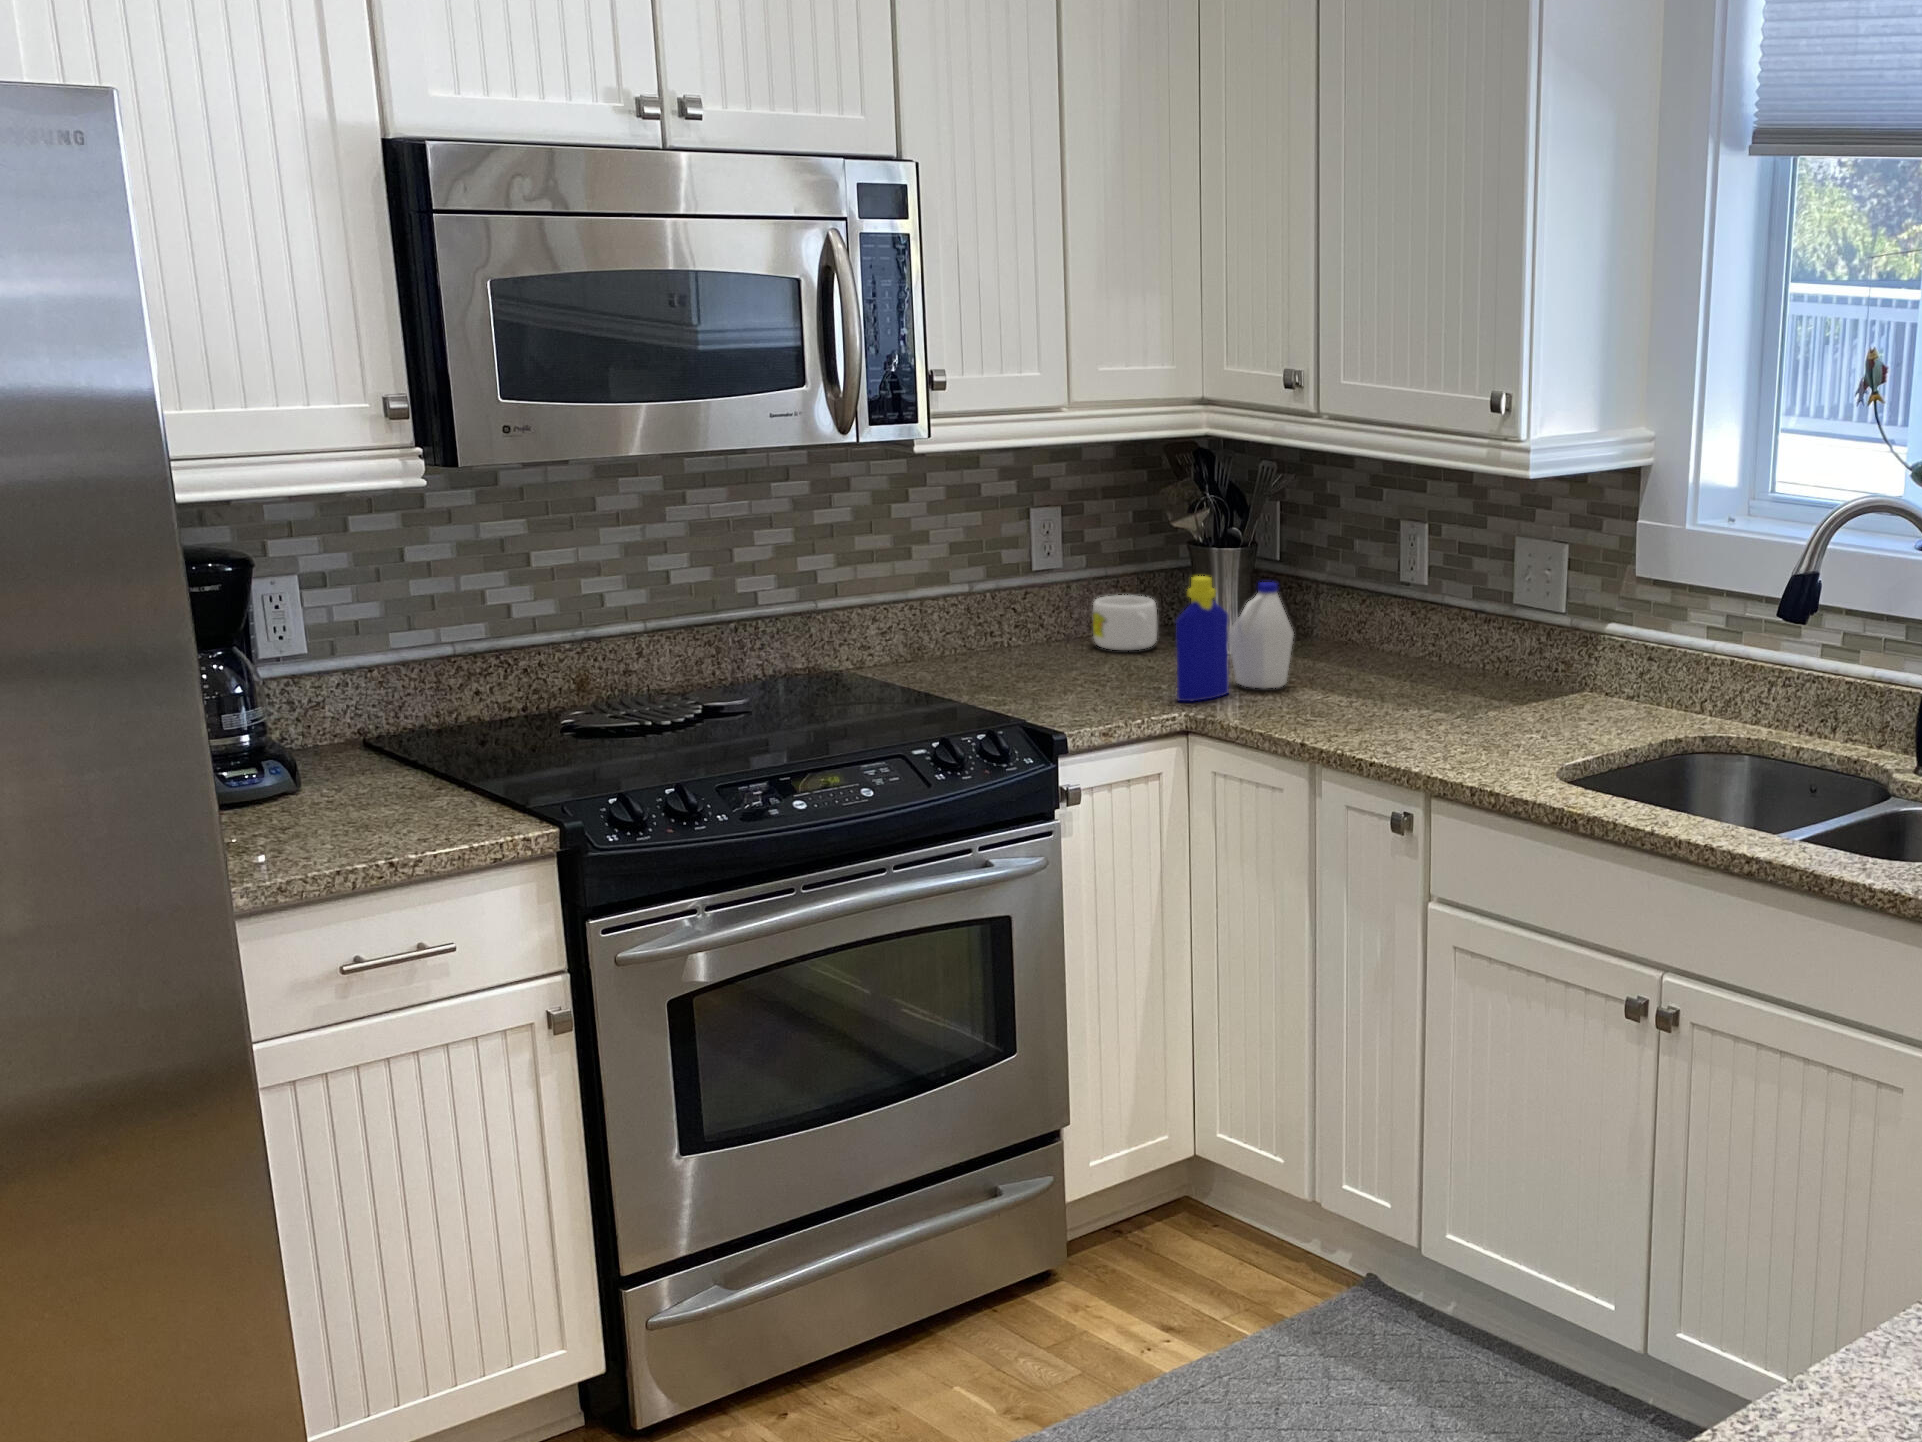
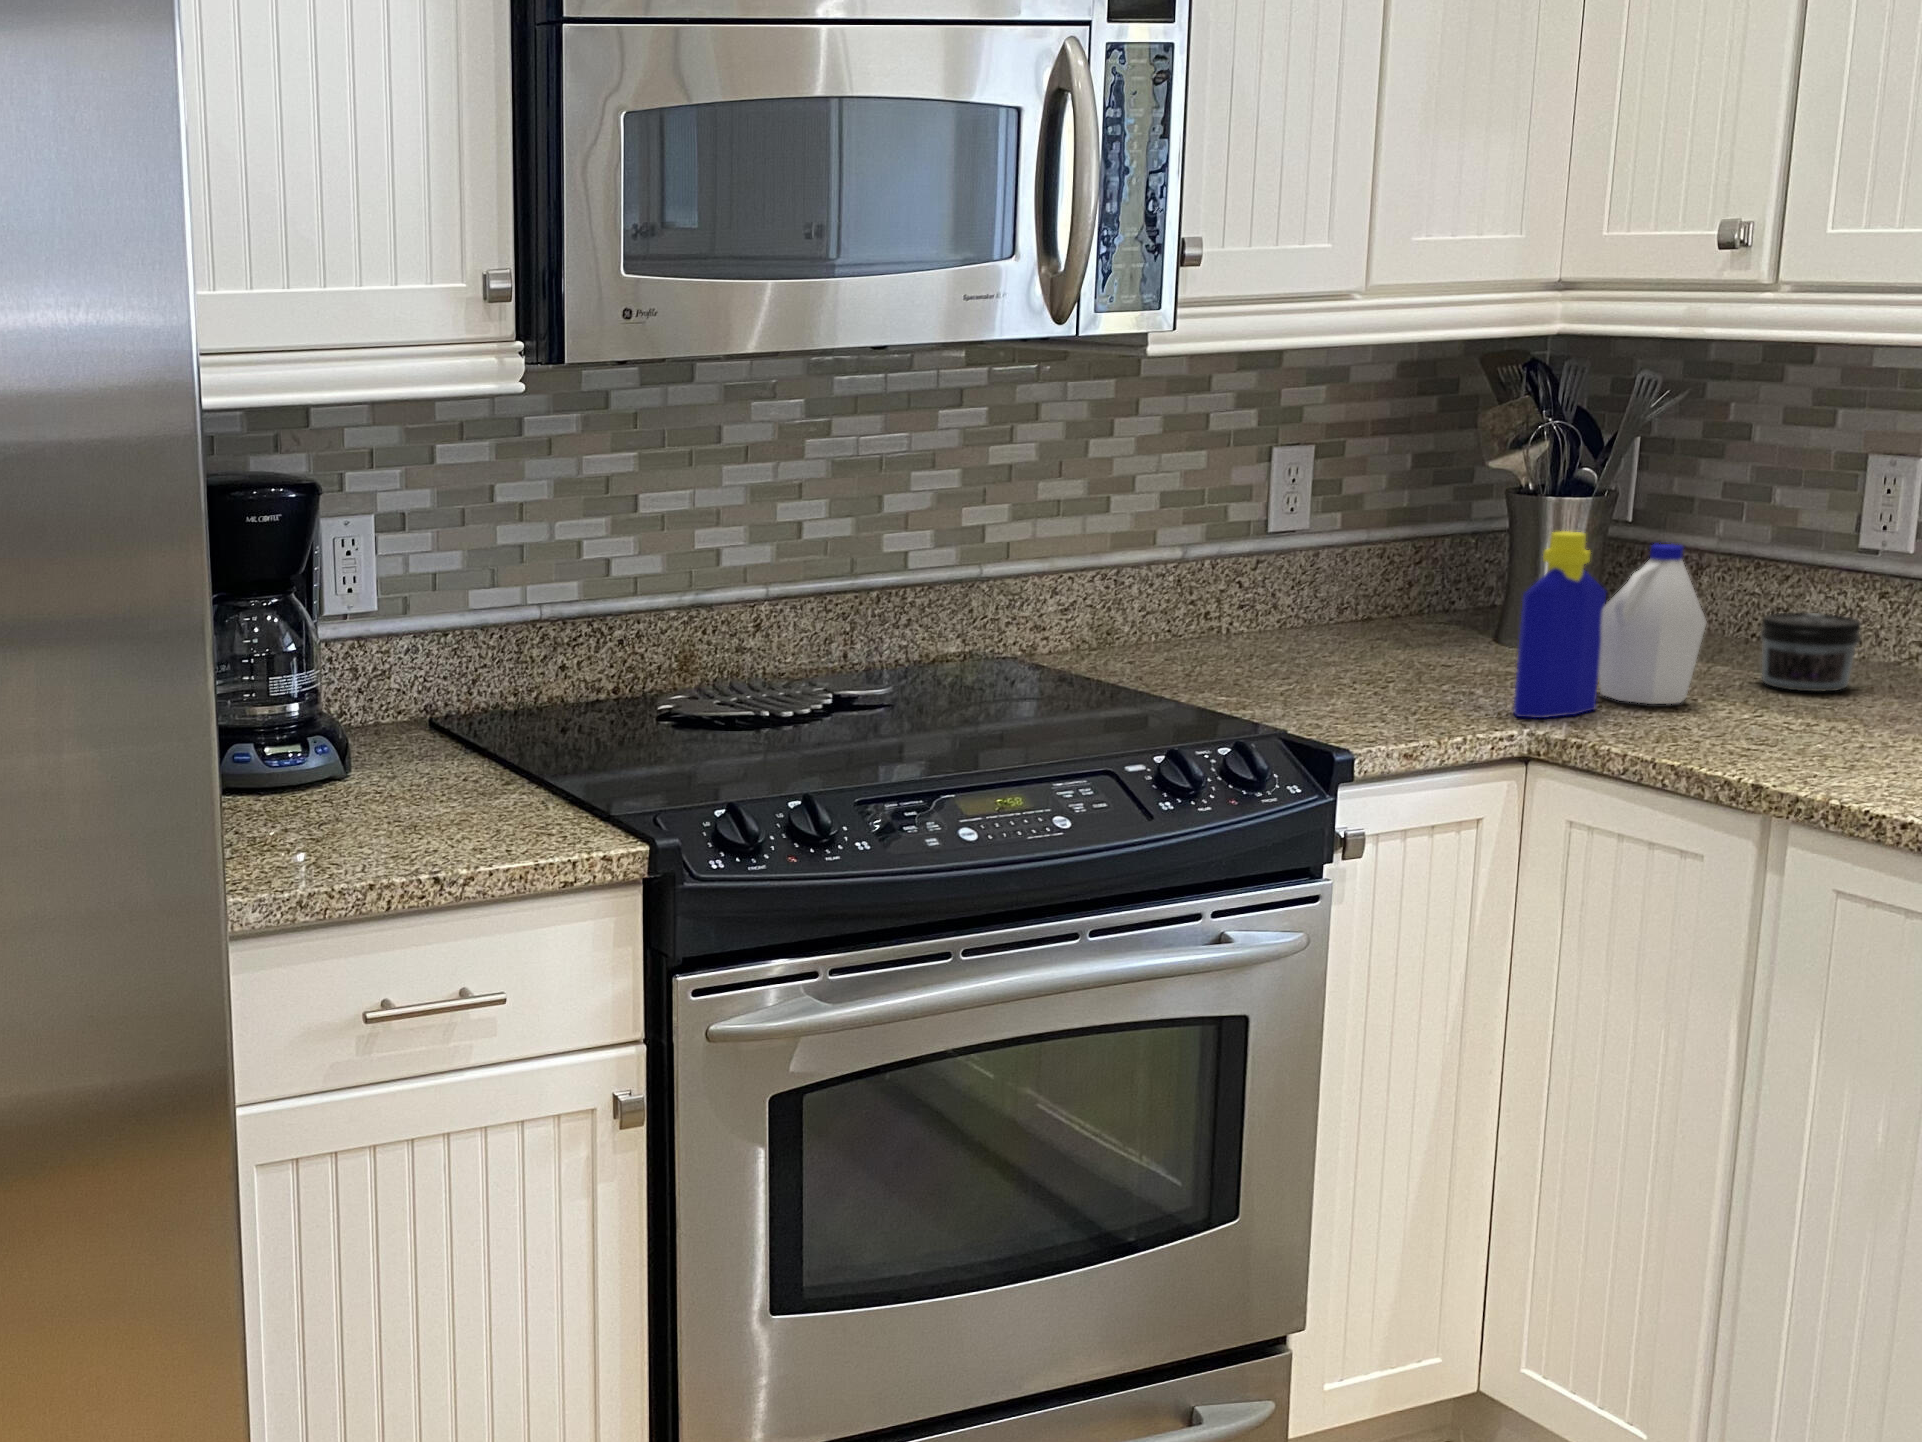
mug: present [1093,595,1157,651] -> none [1354,569,1454,646]
jar: none [1334,623,1390,675] -> present [1760,613,1860,692]

